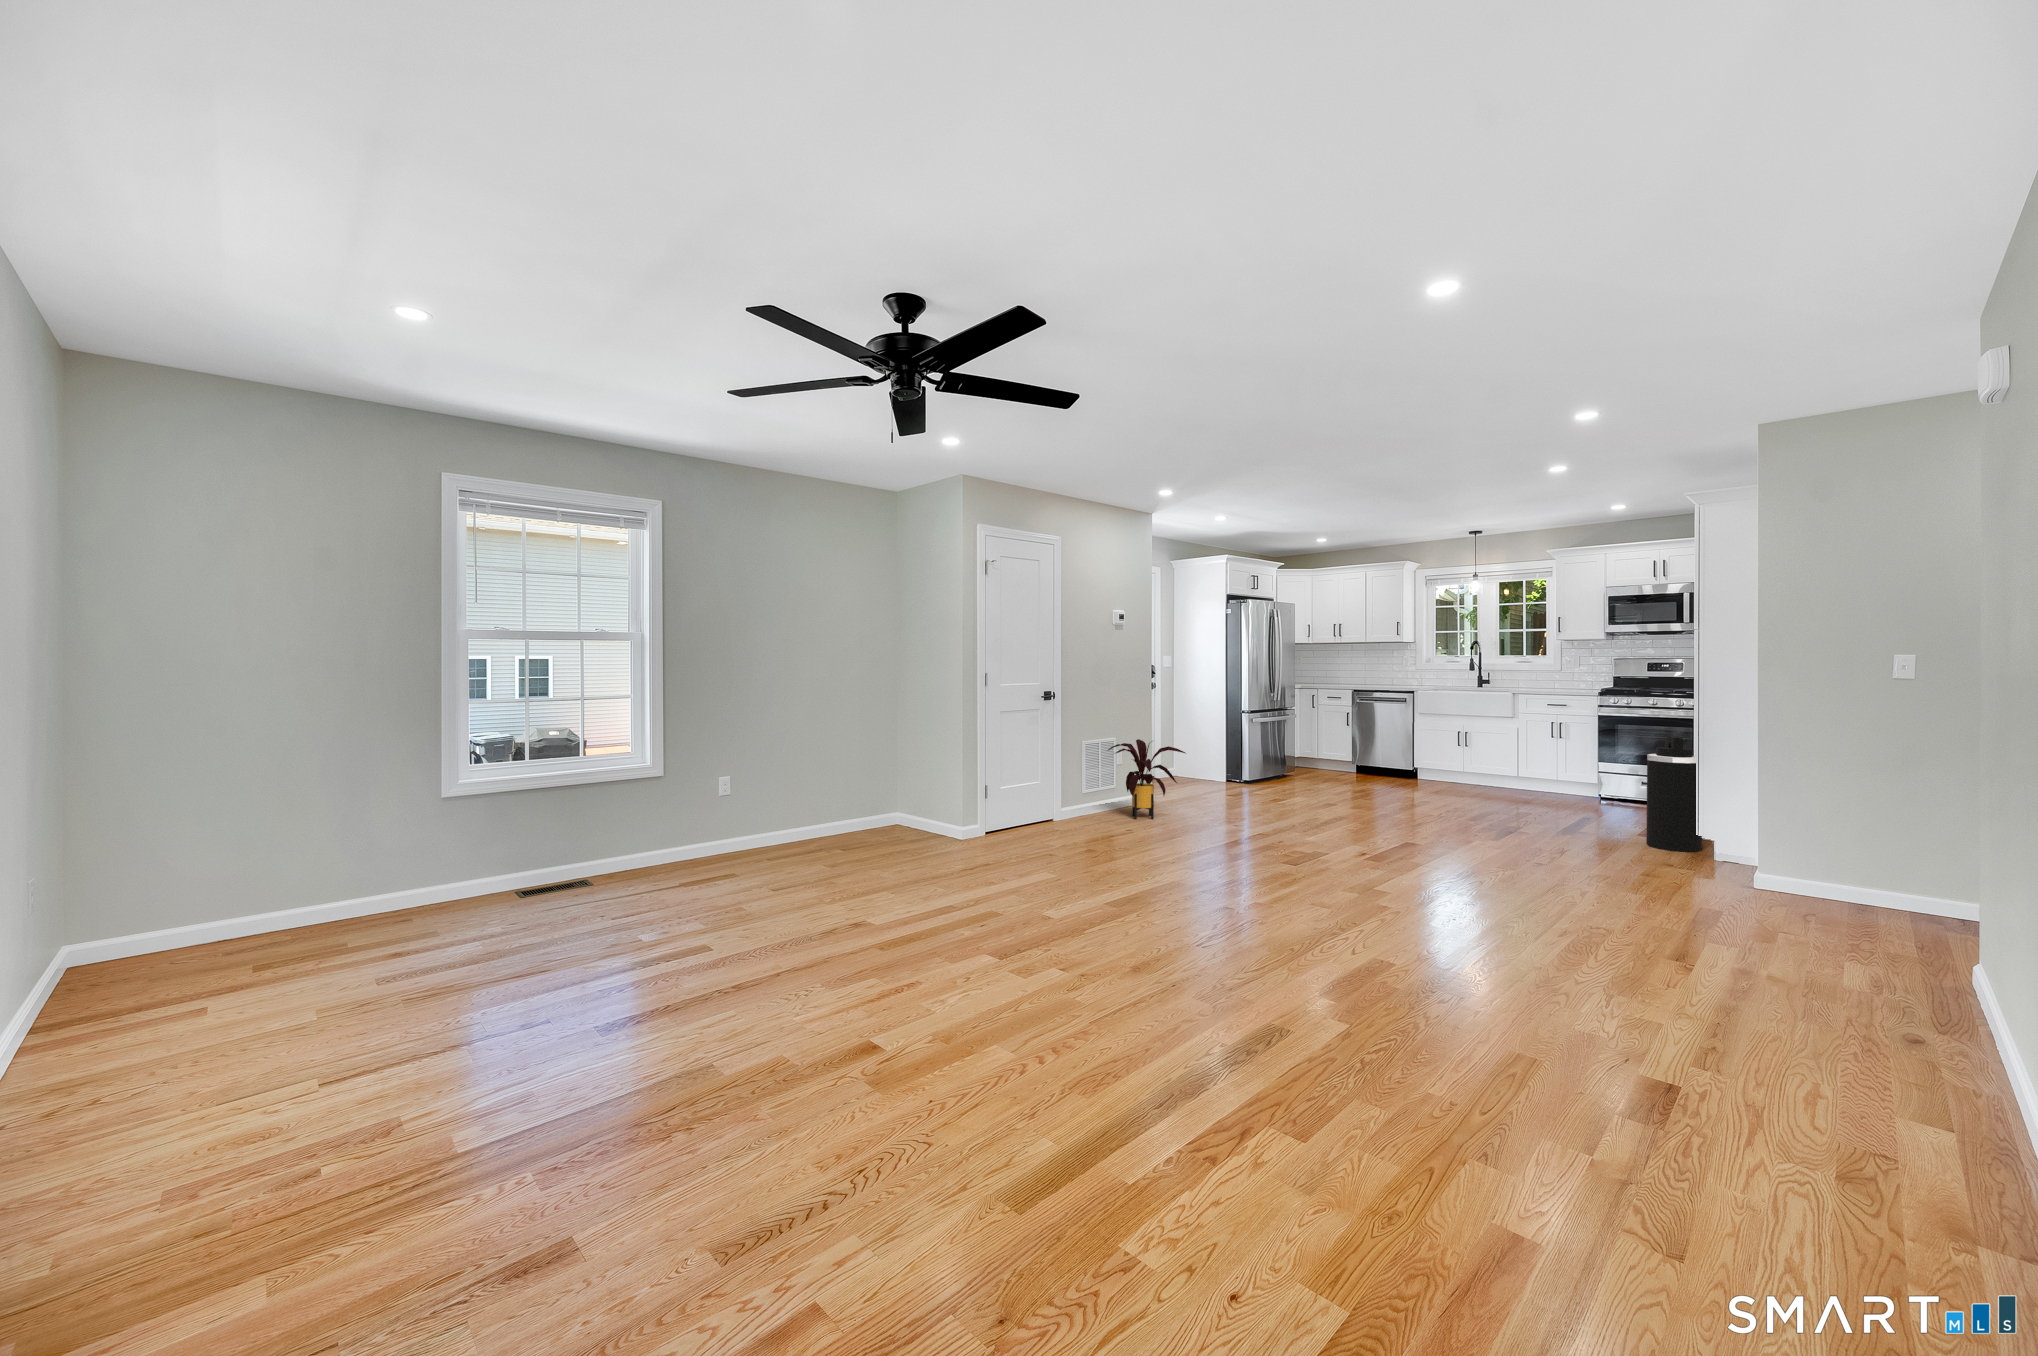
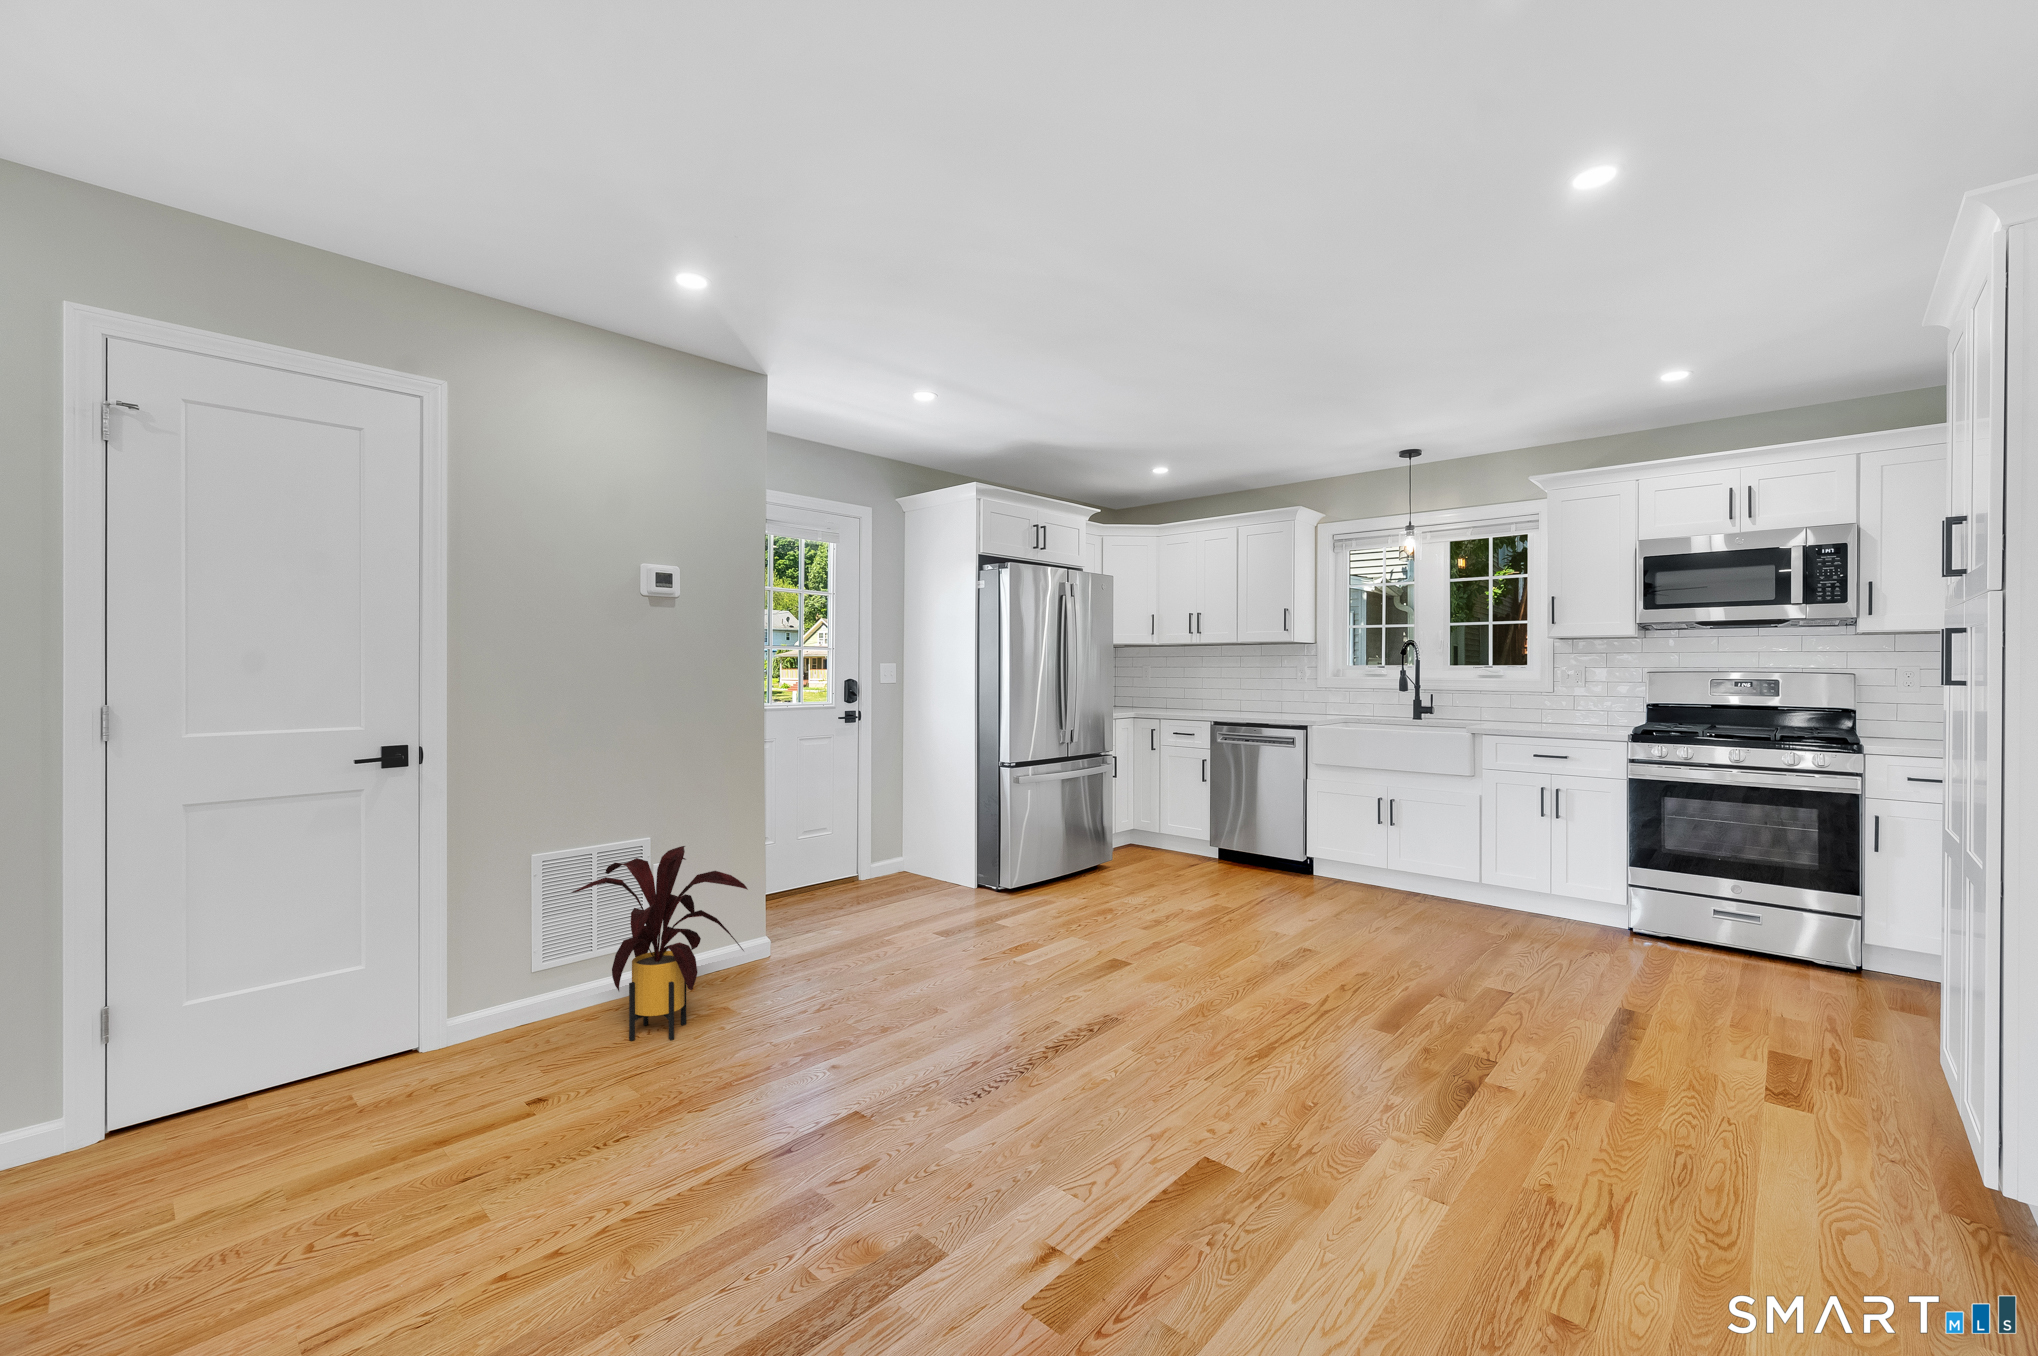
trash can: present [1646,736,1702,852] -> none [1796,873,1952,1200]

